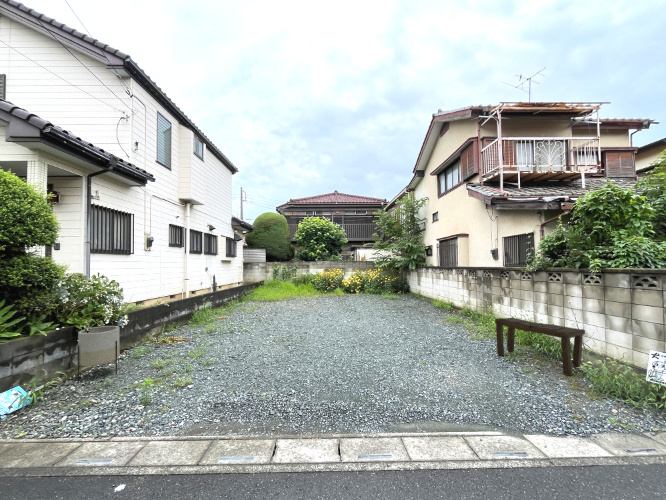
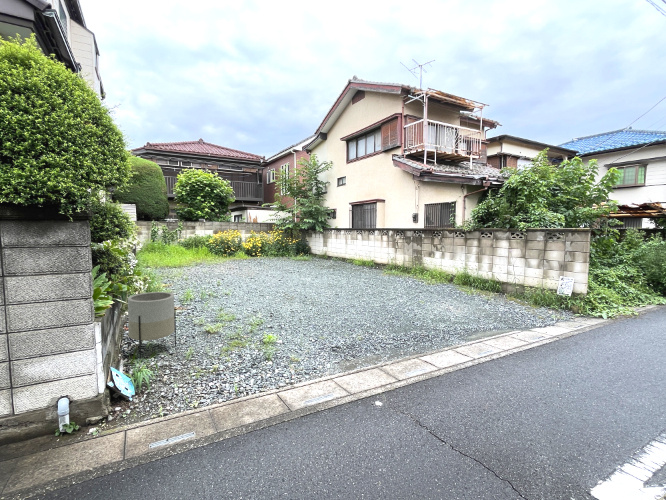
bench: present [495,317,585,376] -> none [457,265,511,299]

